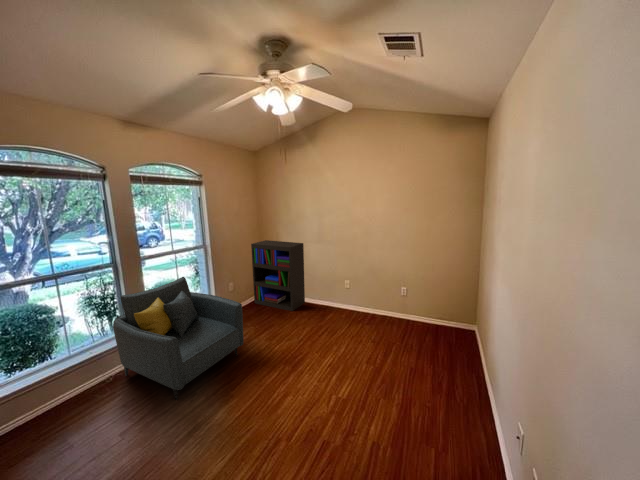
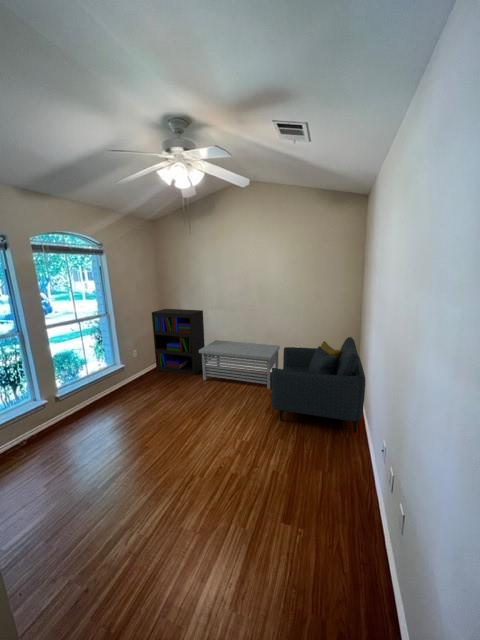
storage bench: none [297,275,385,333] -> present [199,340,280,389]
armchair: present [113,277,243,400] -> present [272,337,365,433]

